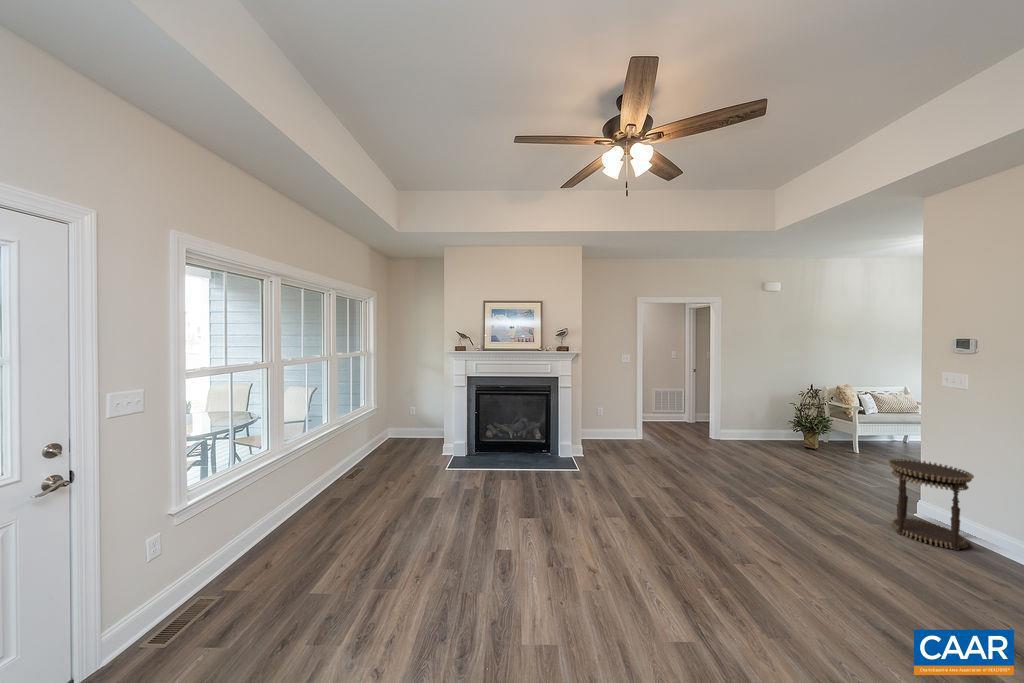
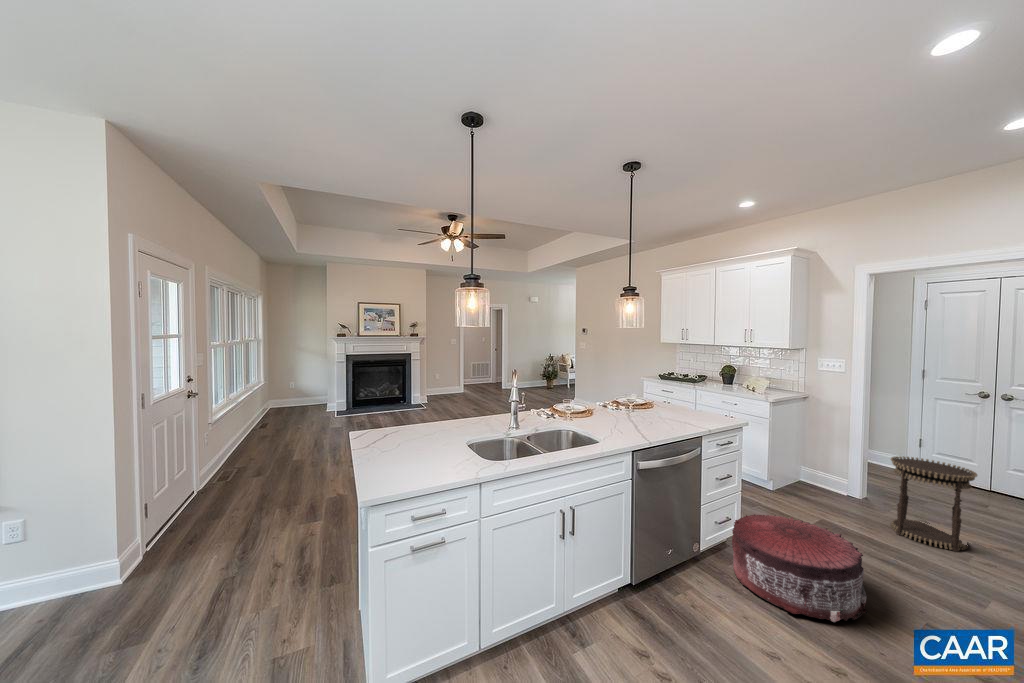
pouf: none [737,518,869,623] -> present [732,514,867,622]

